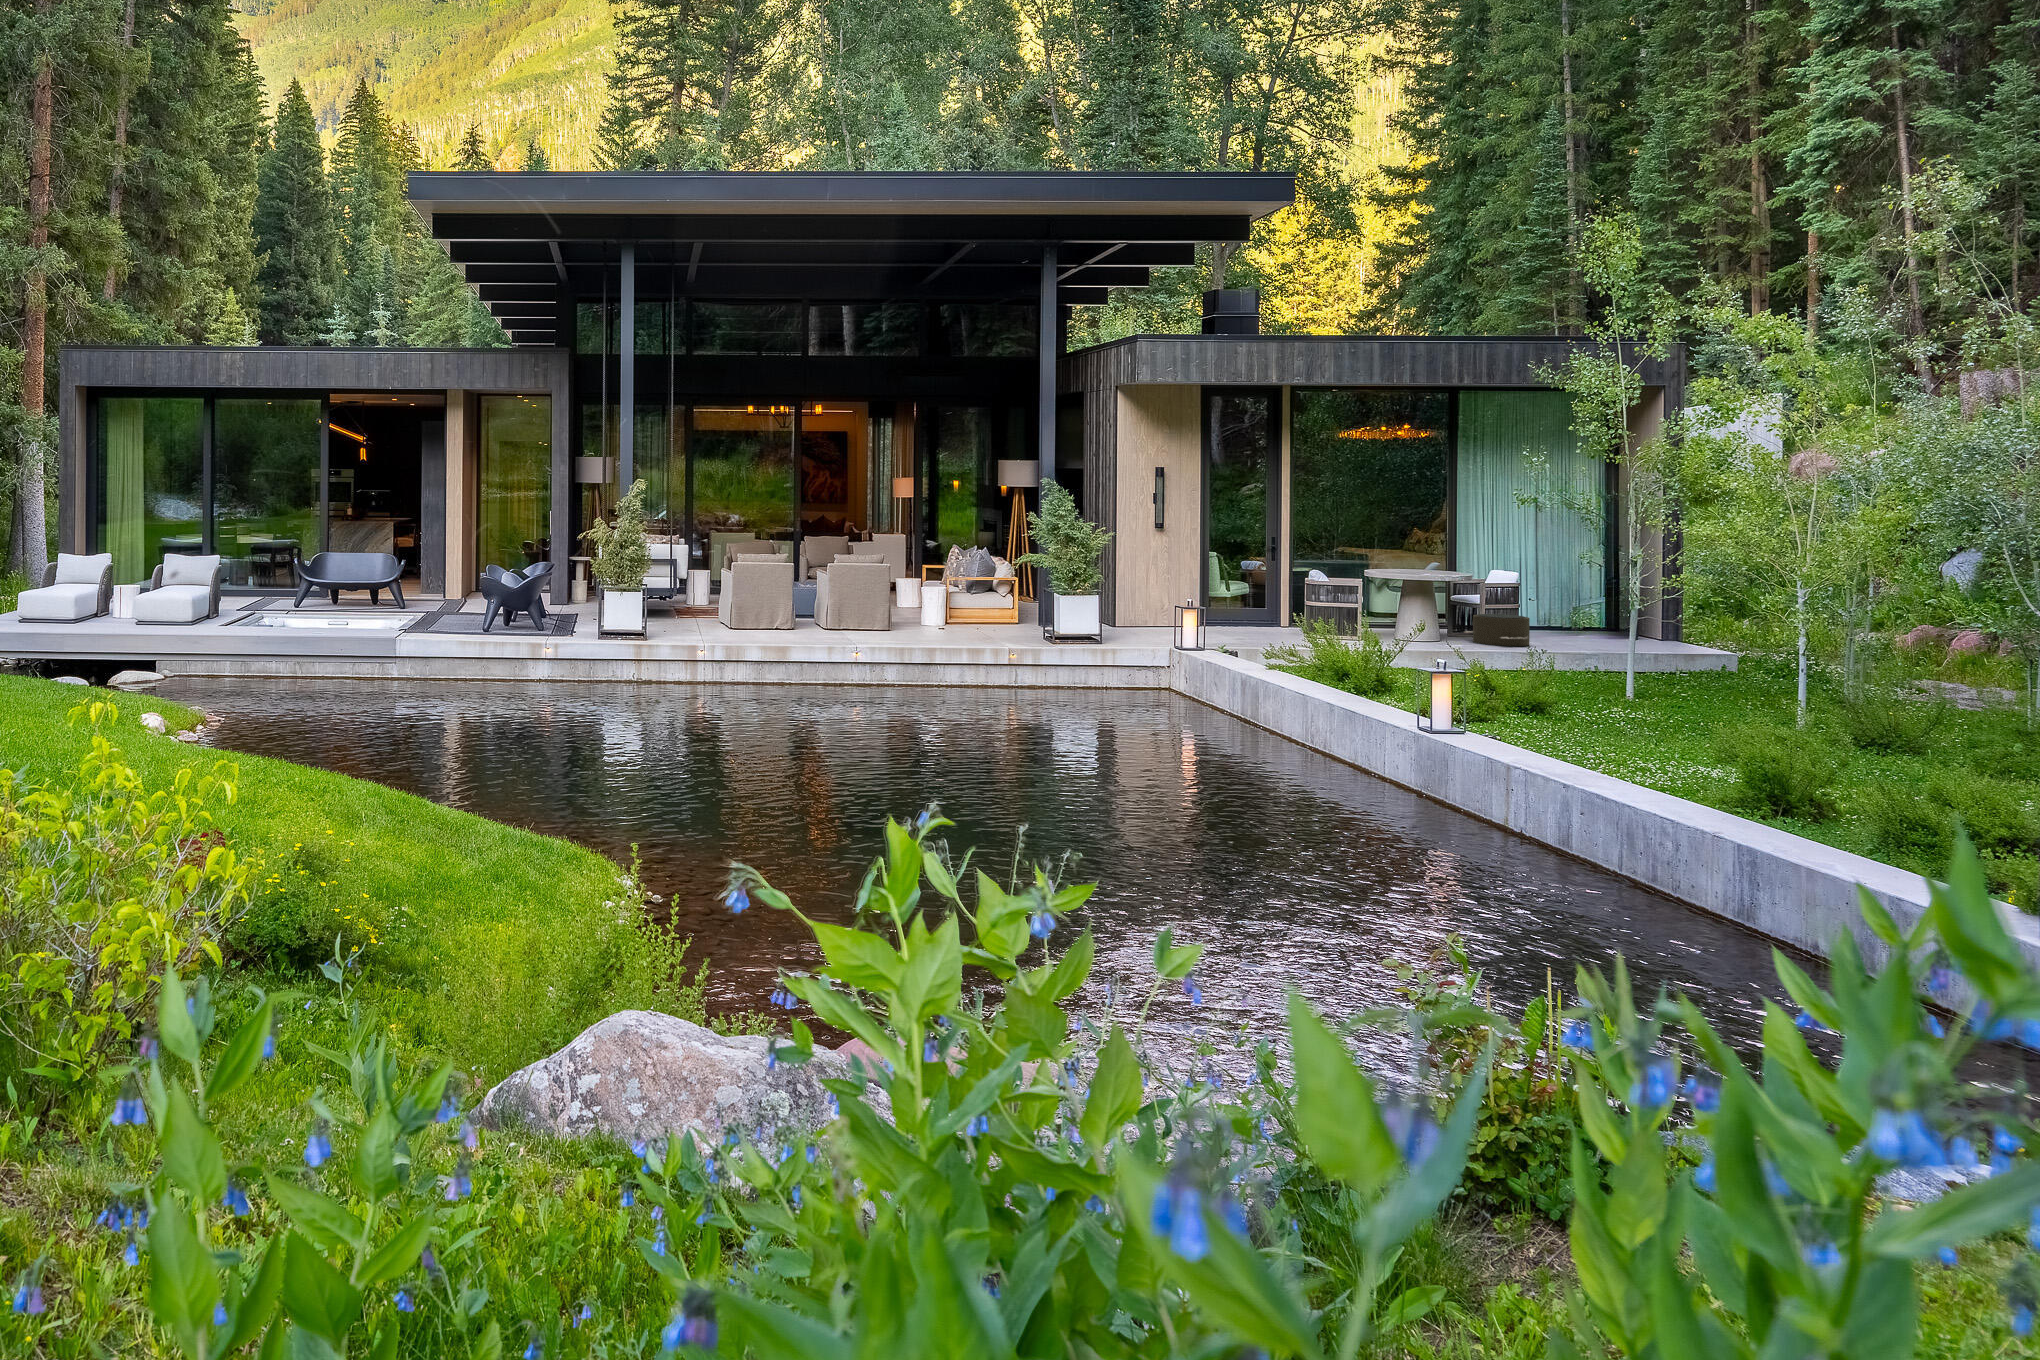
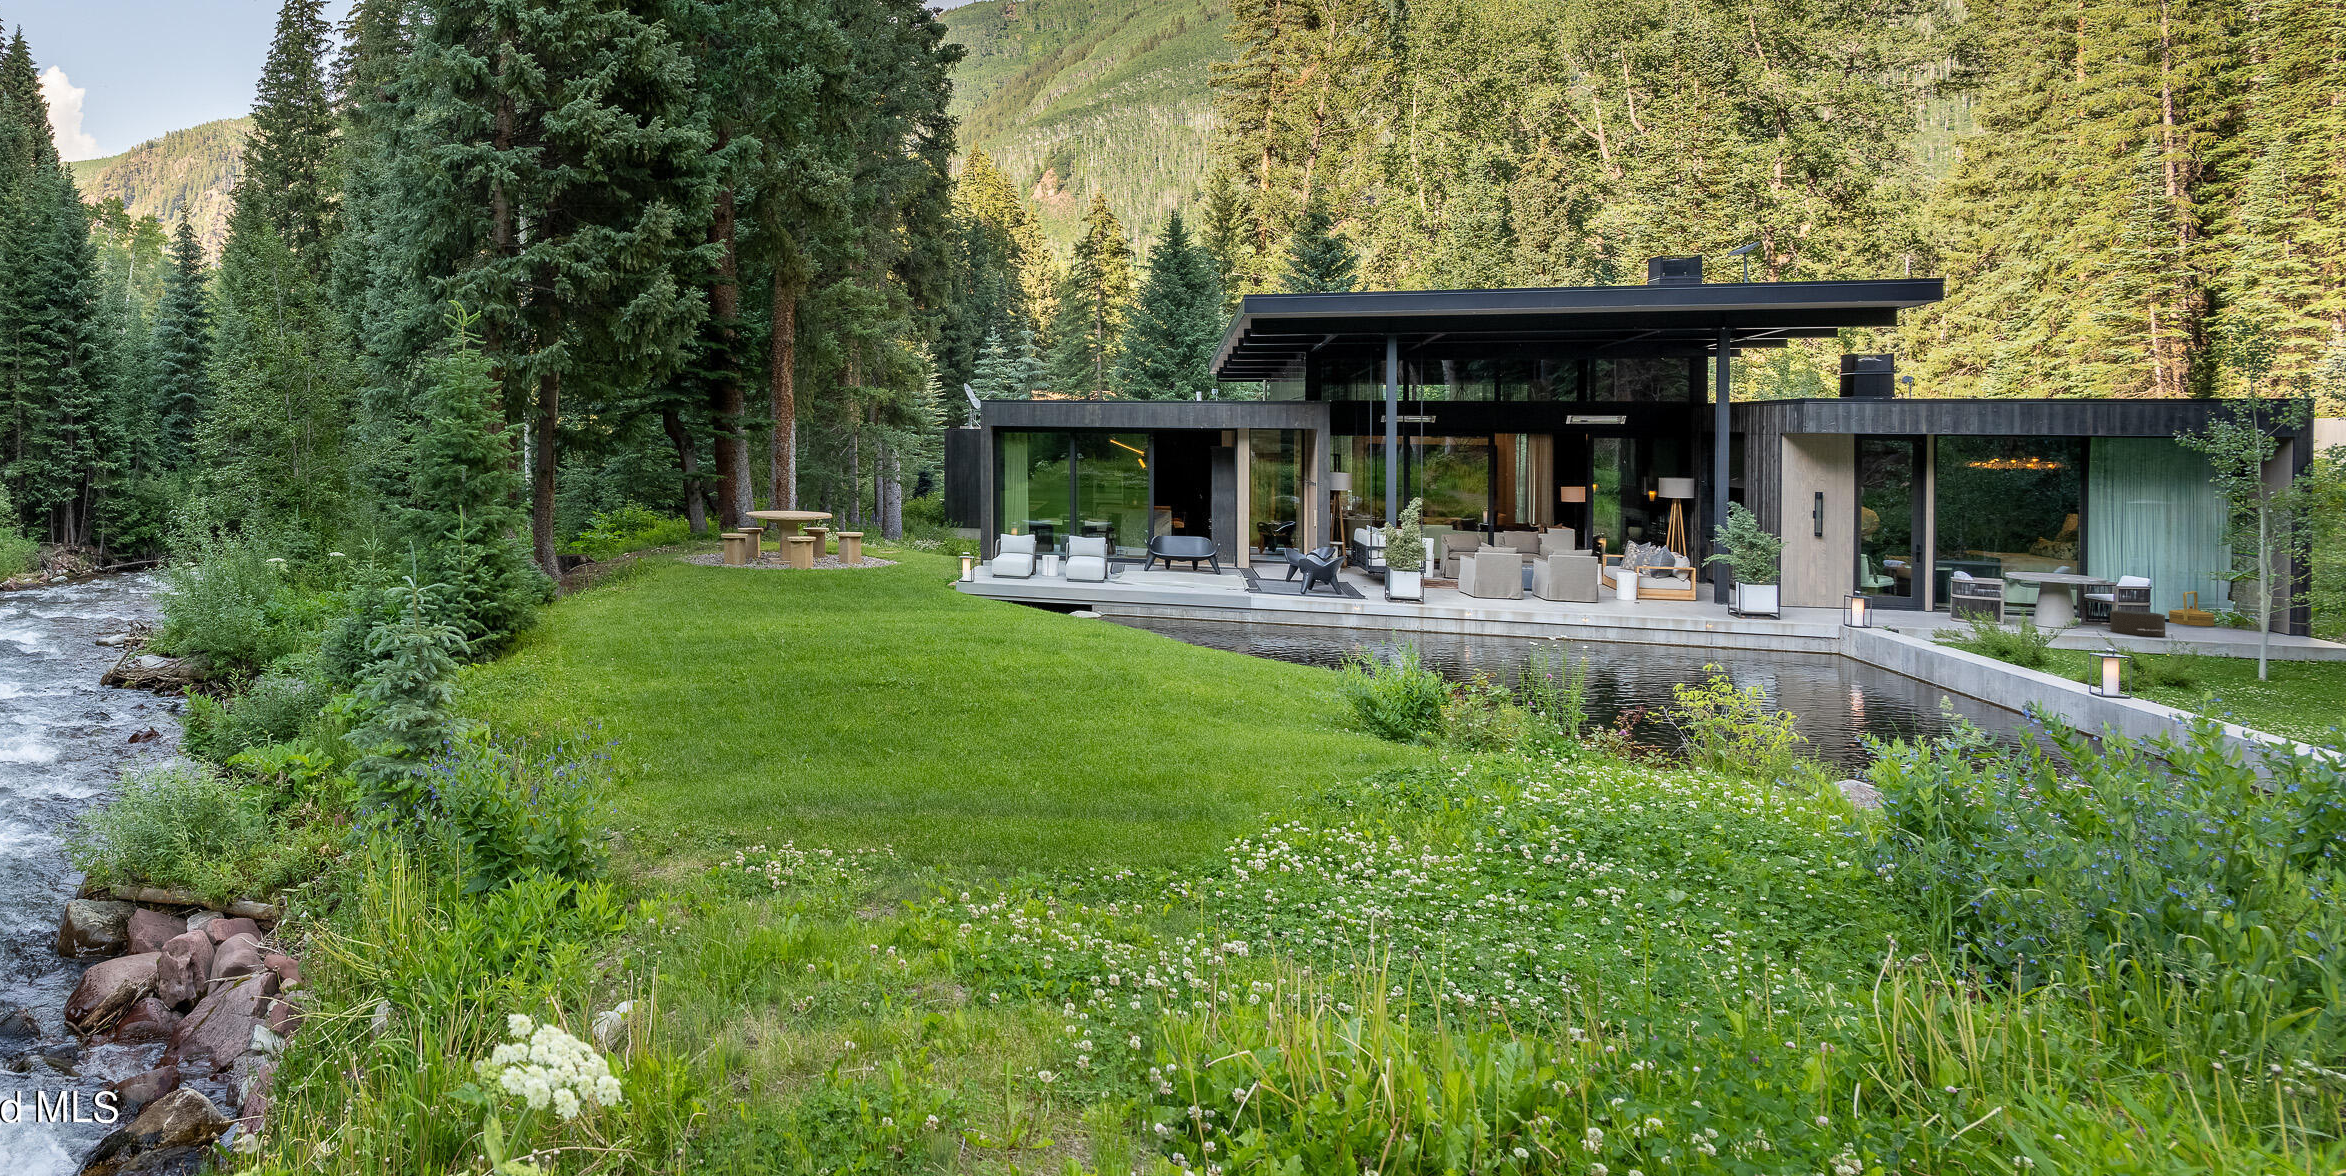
woven basket: none [1534,587,1581,631] -> present [2168,591,2215,626]

